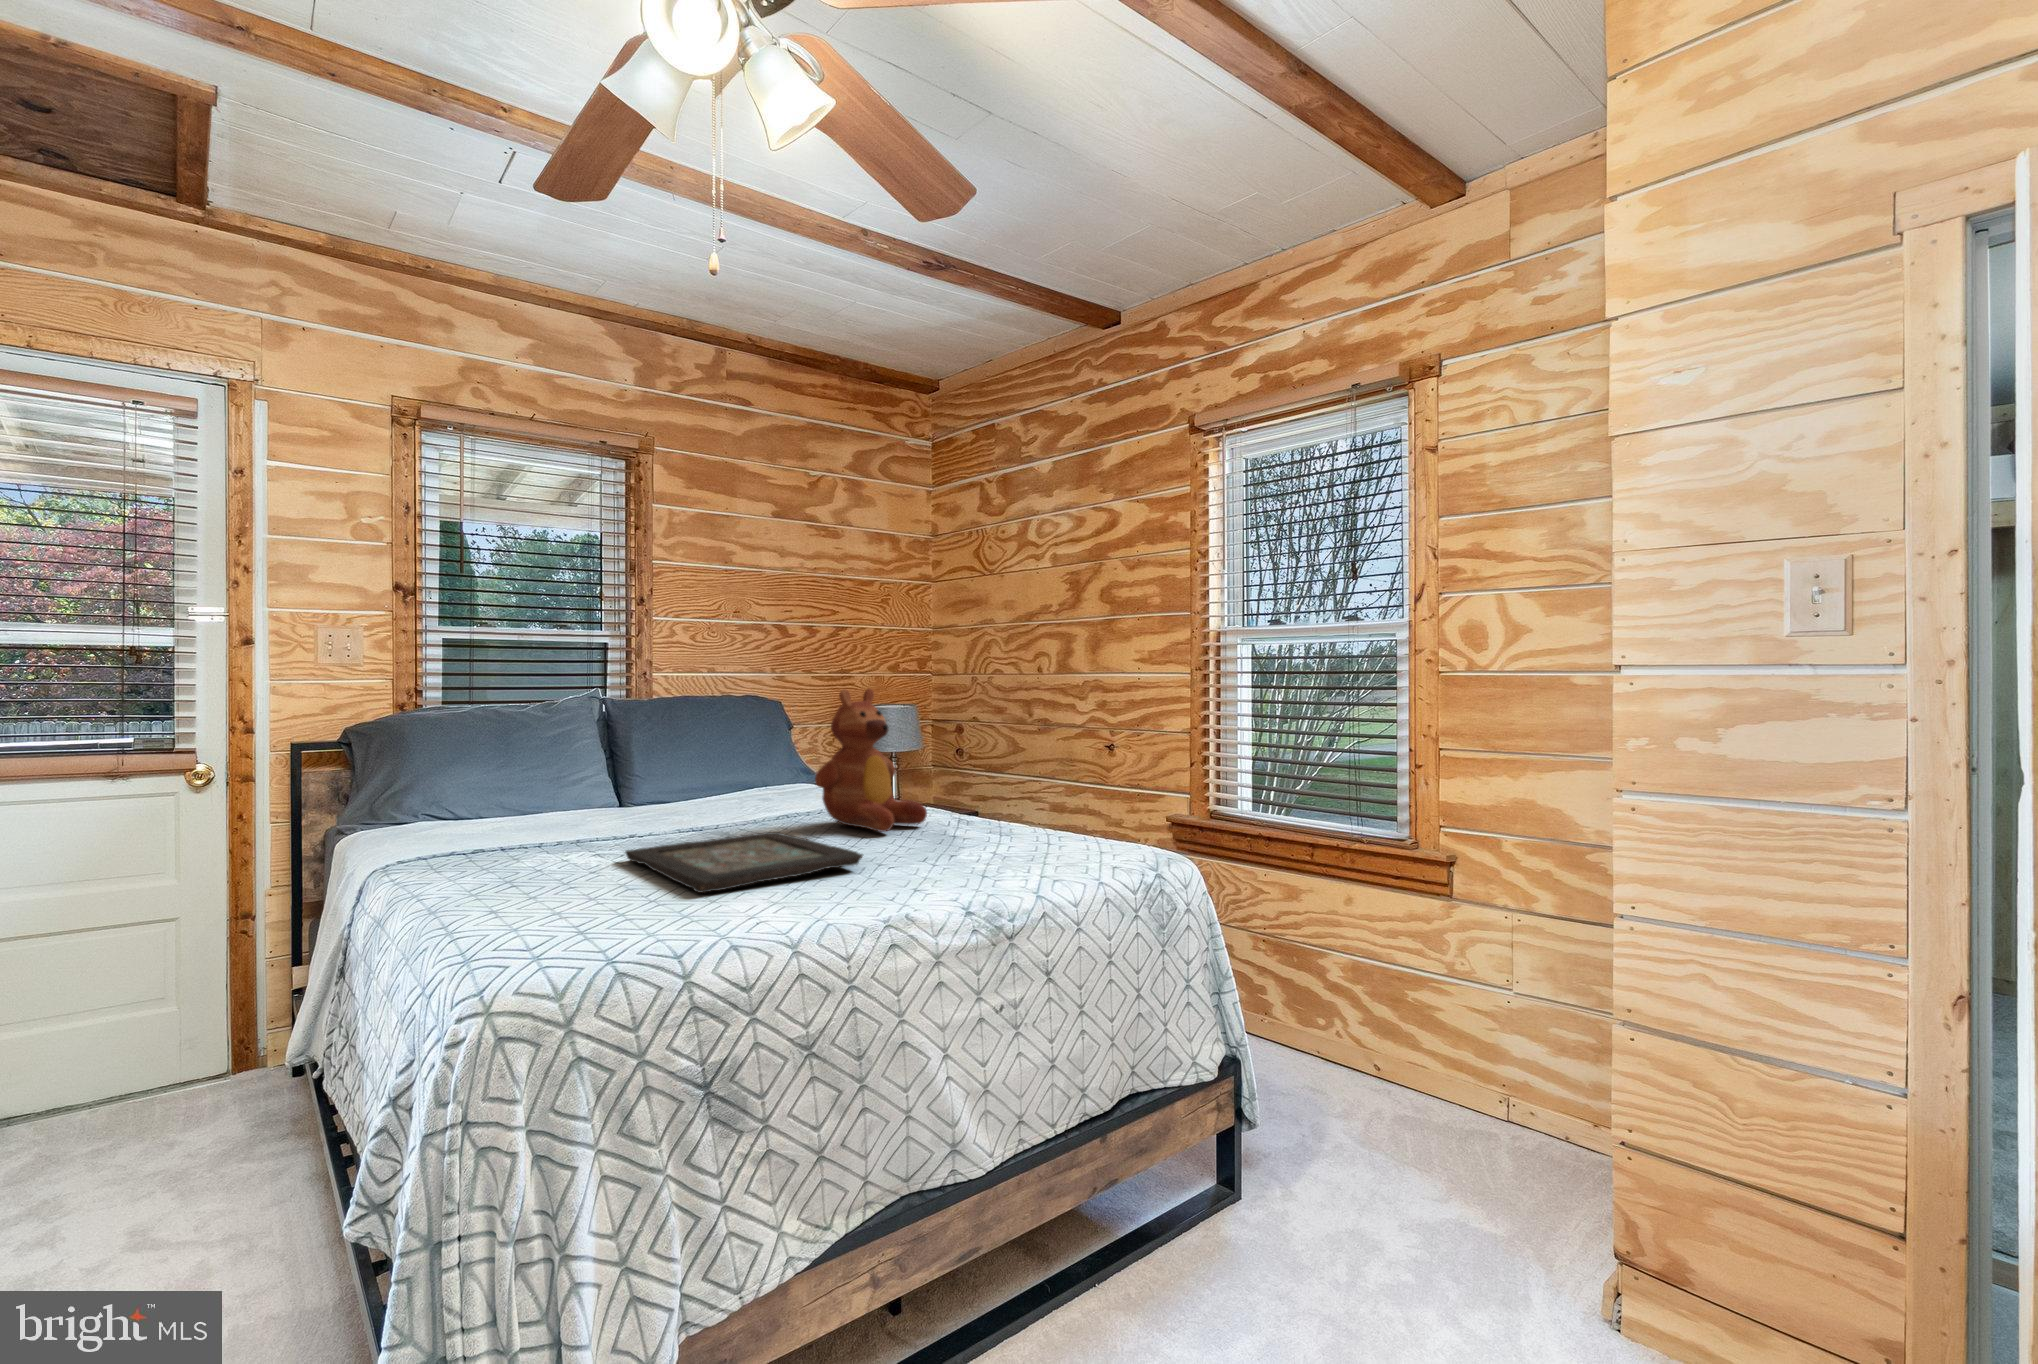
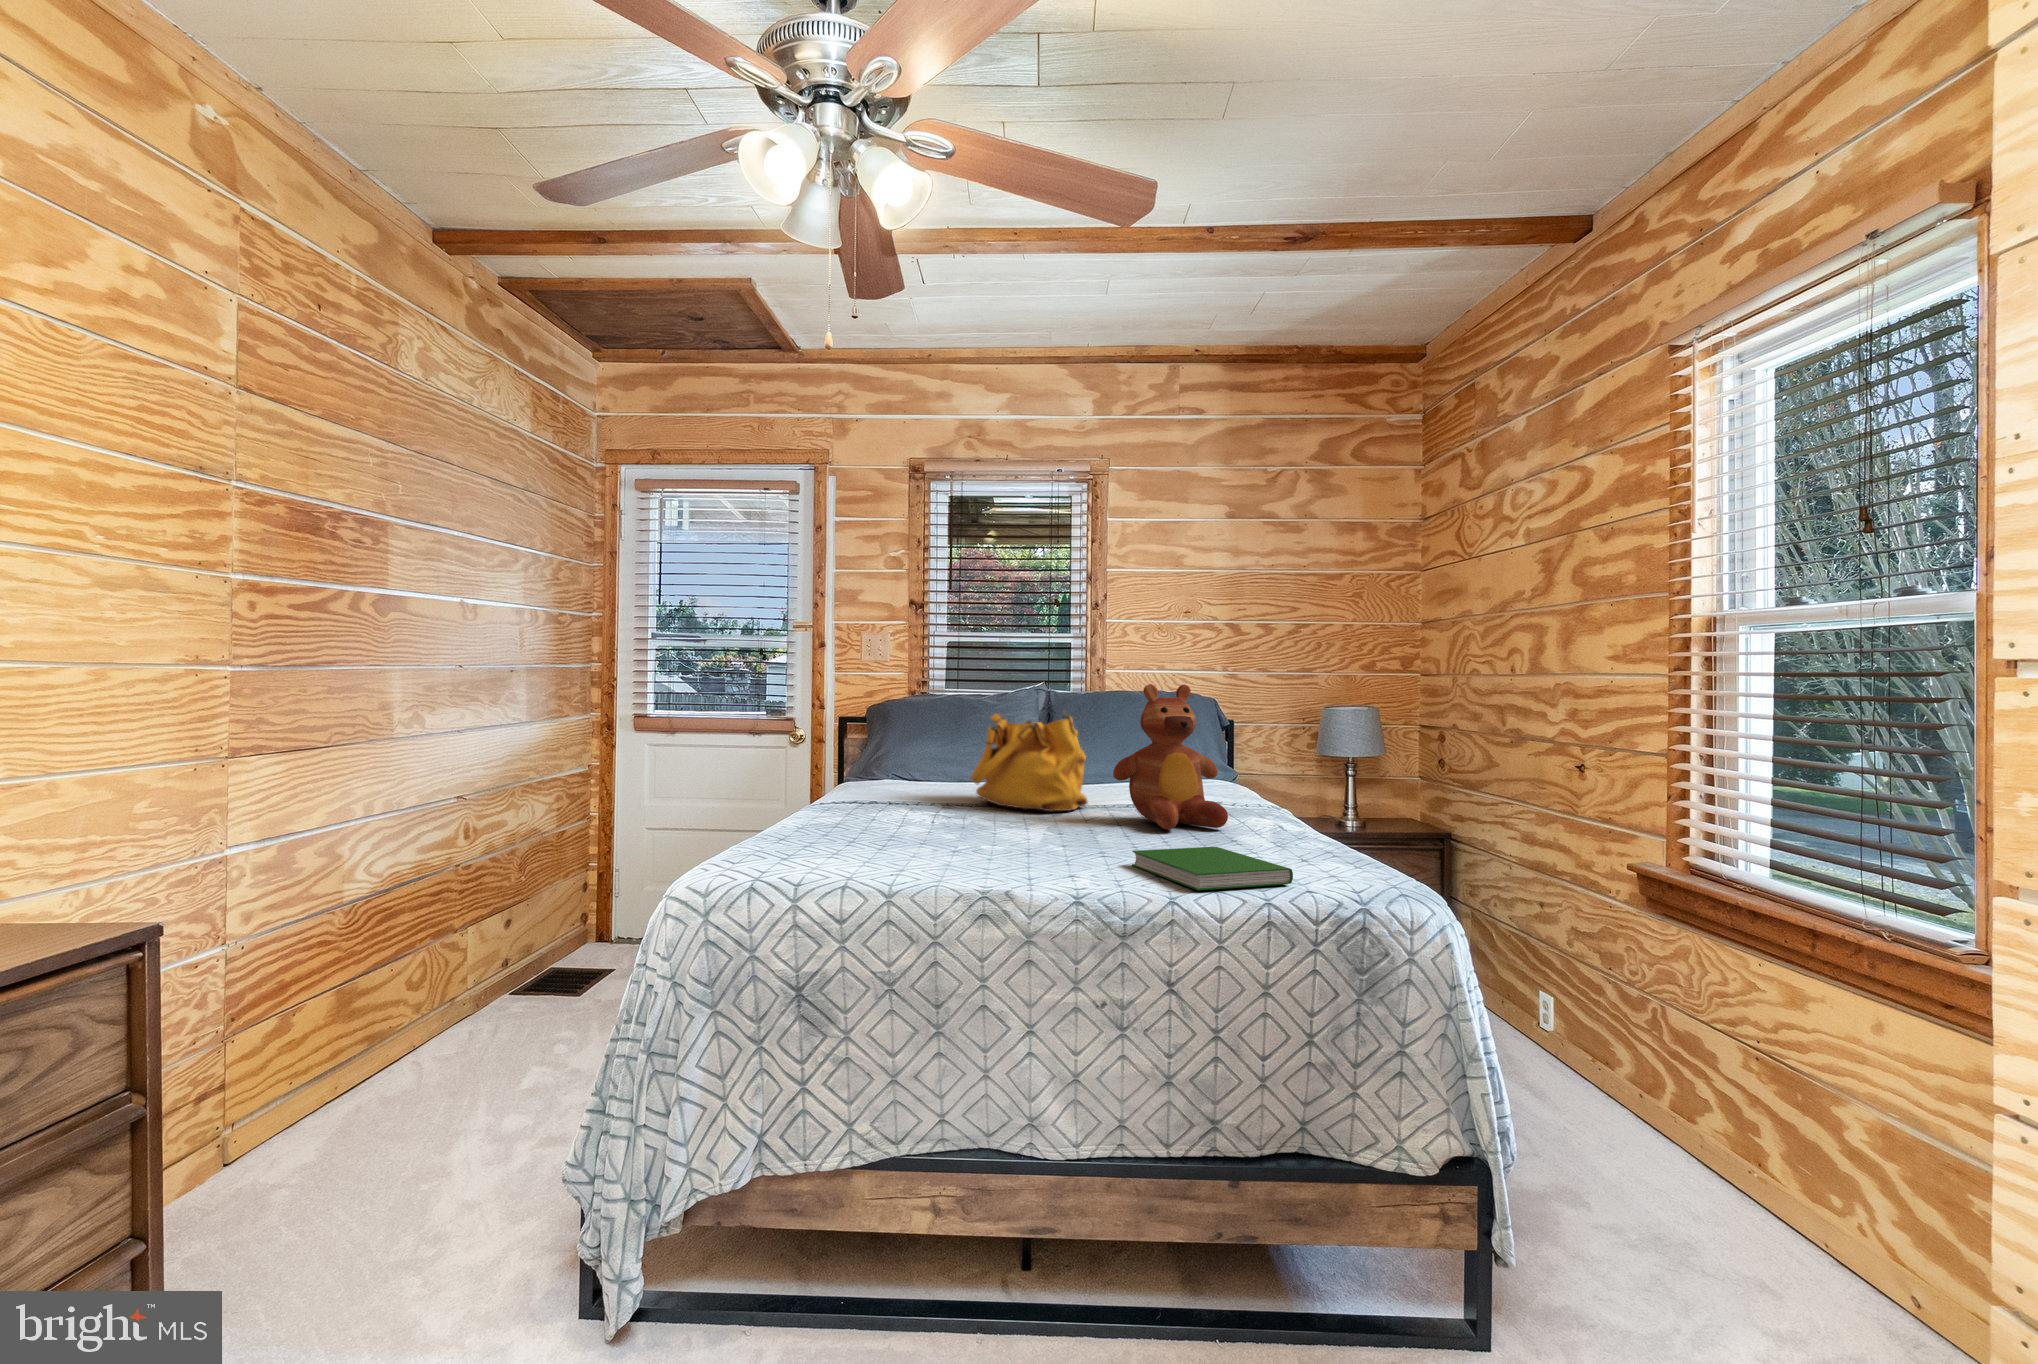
handbag: none [618,718,756,828] -> present [970,711,1087,811]
decorative tray: present [626,832,863,893] -> none [907,815,1072,851]
hardcover book: none [938,842,1092,885] -> present [1132,847,1293,890]

